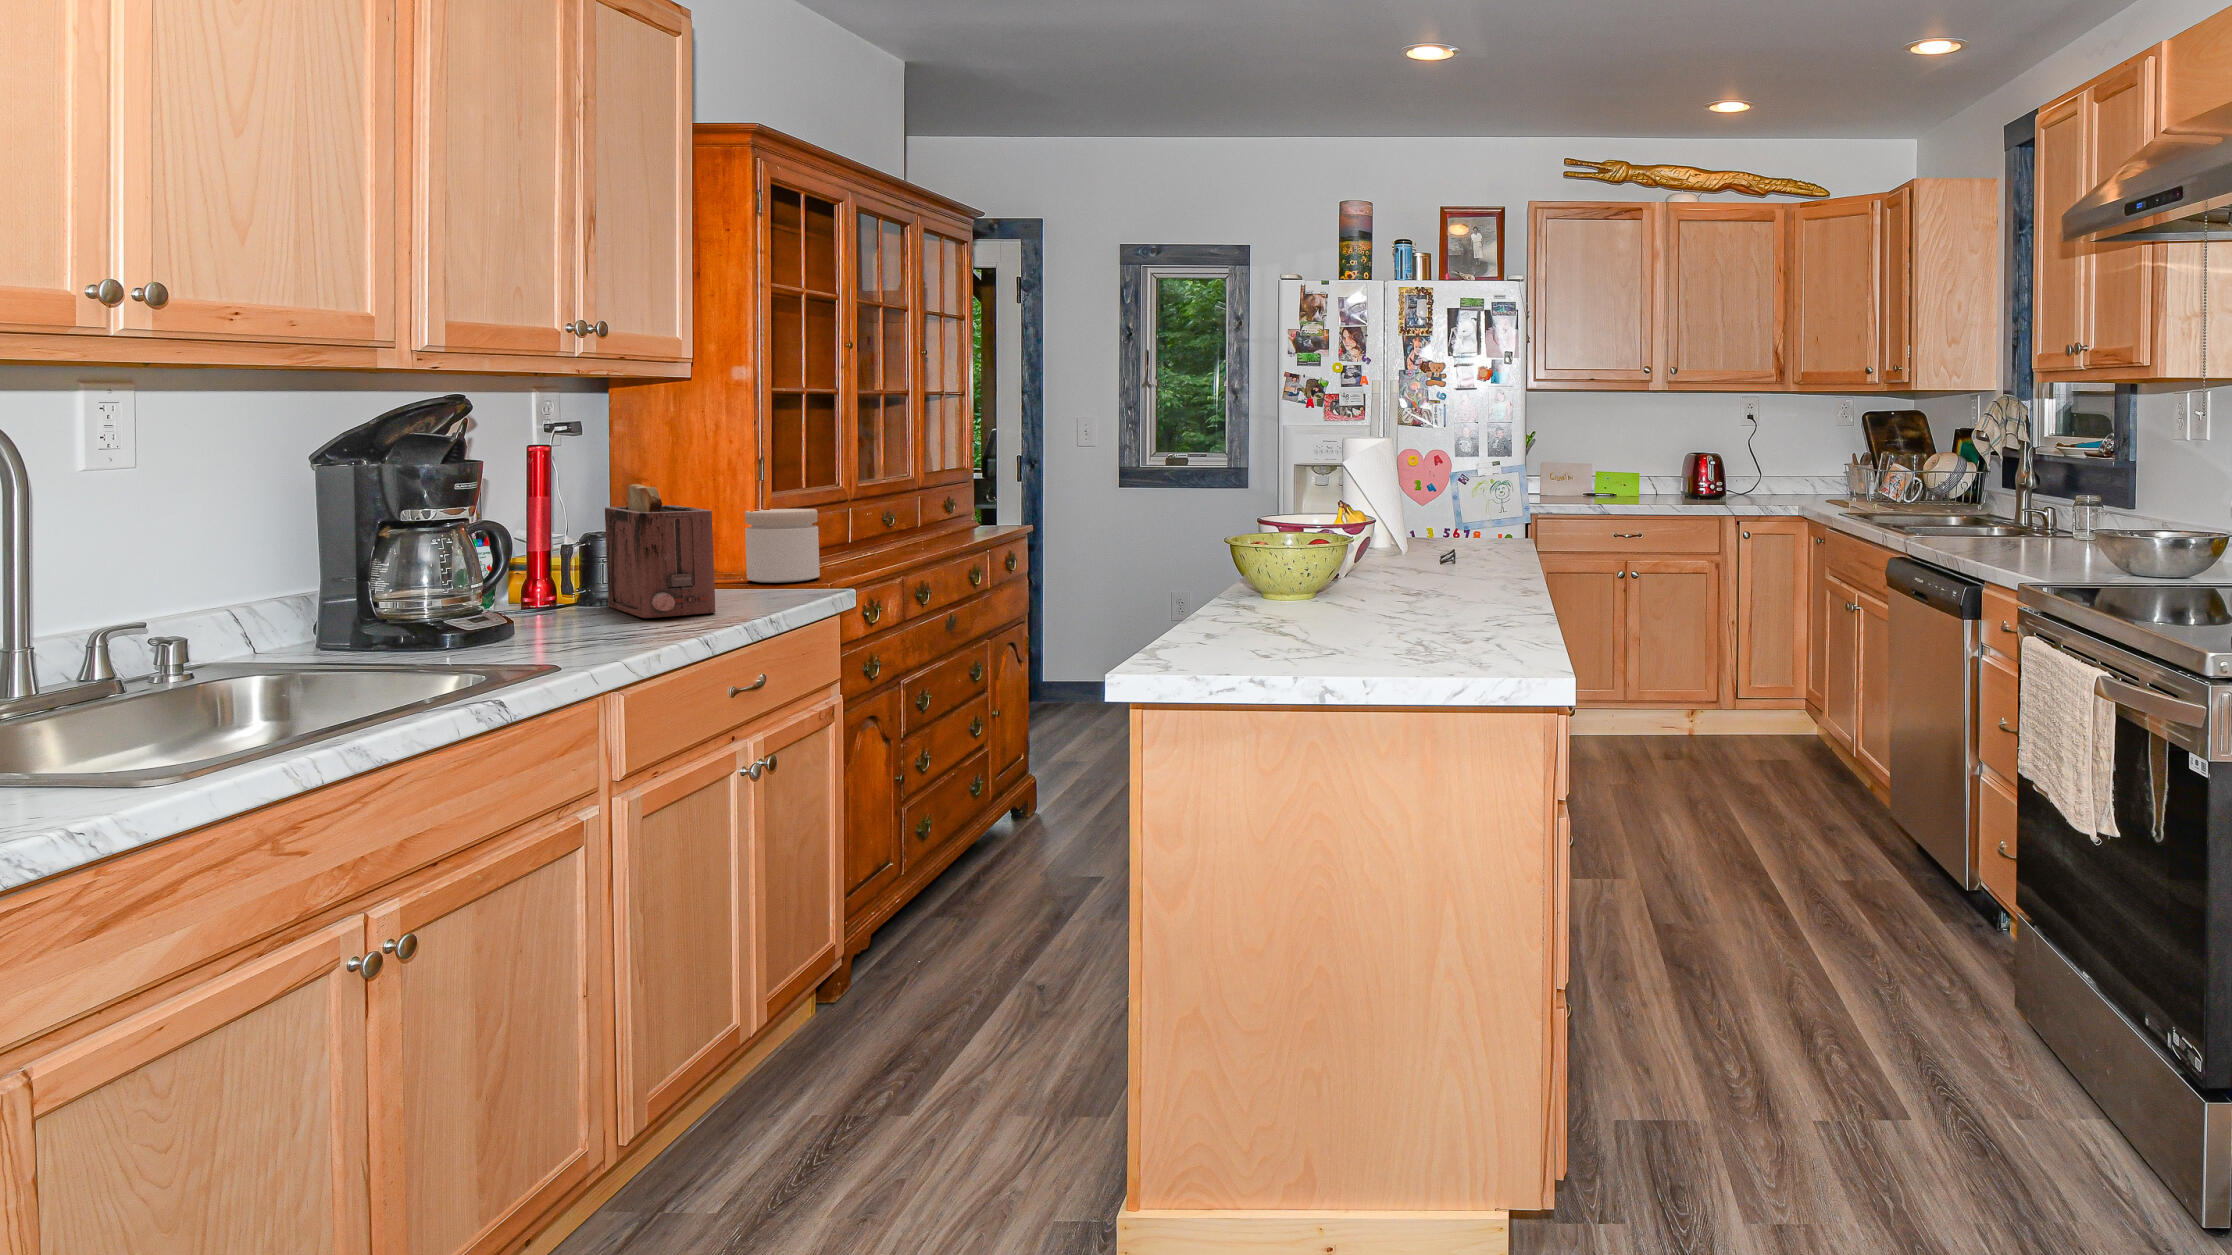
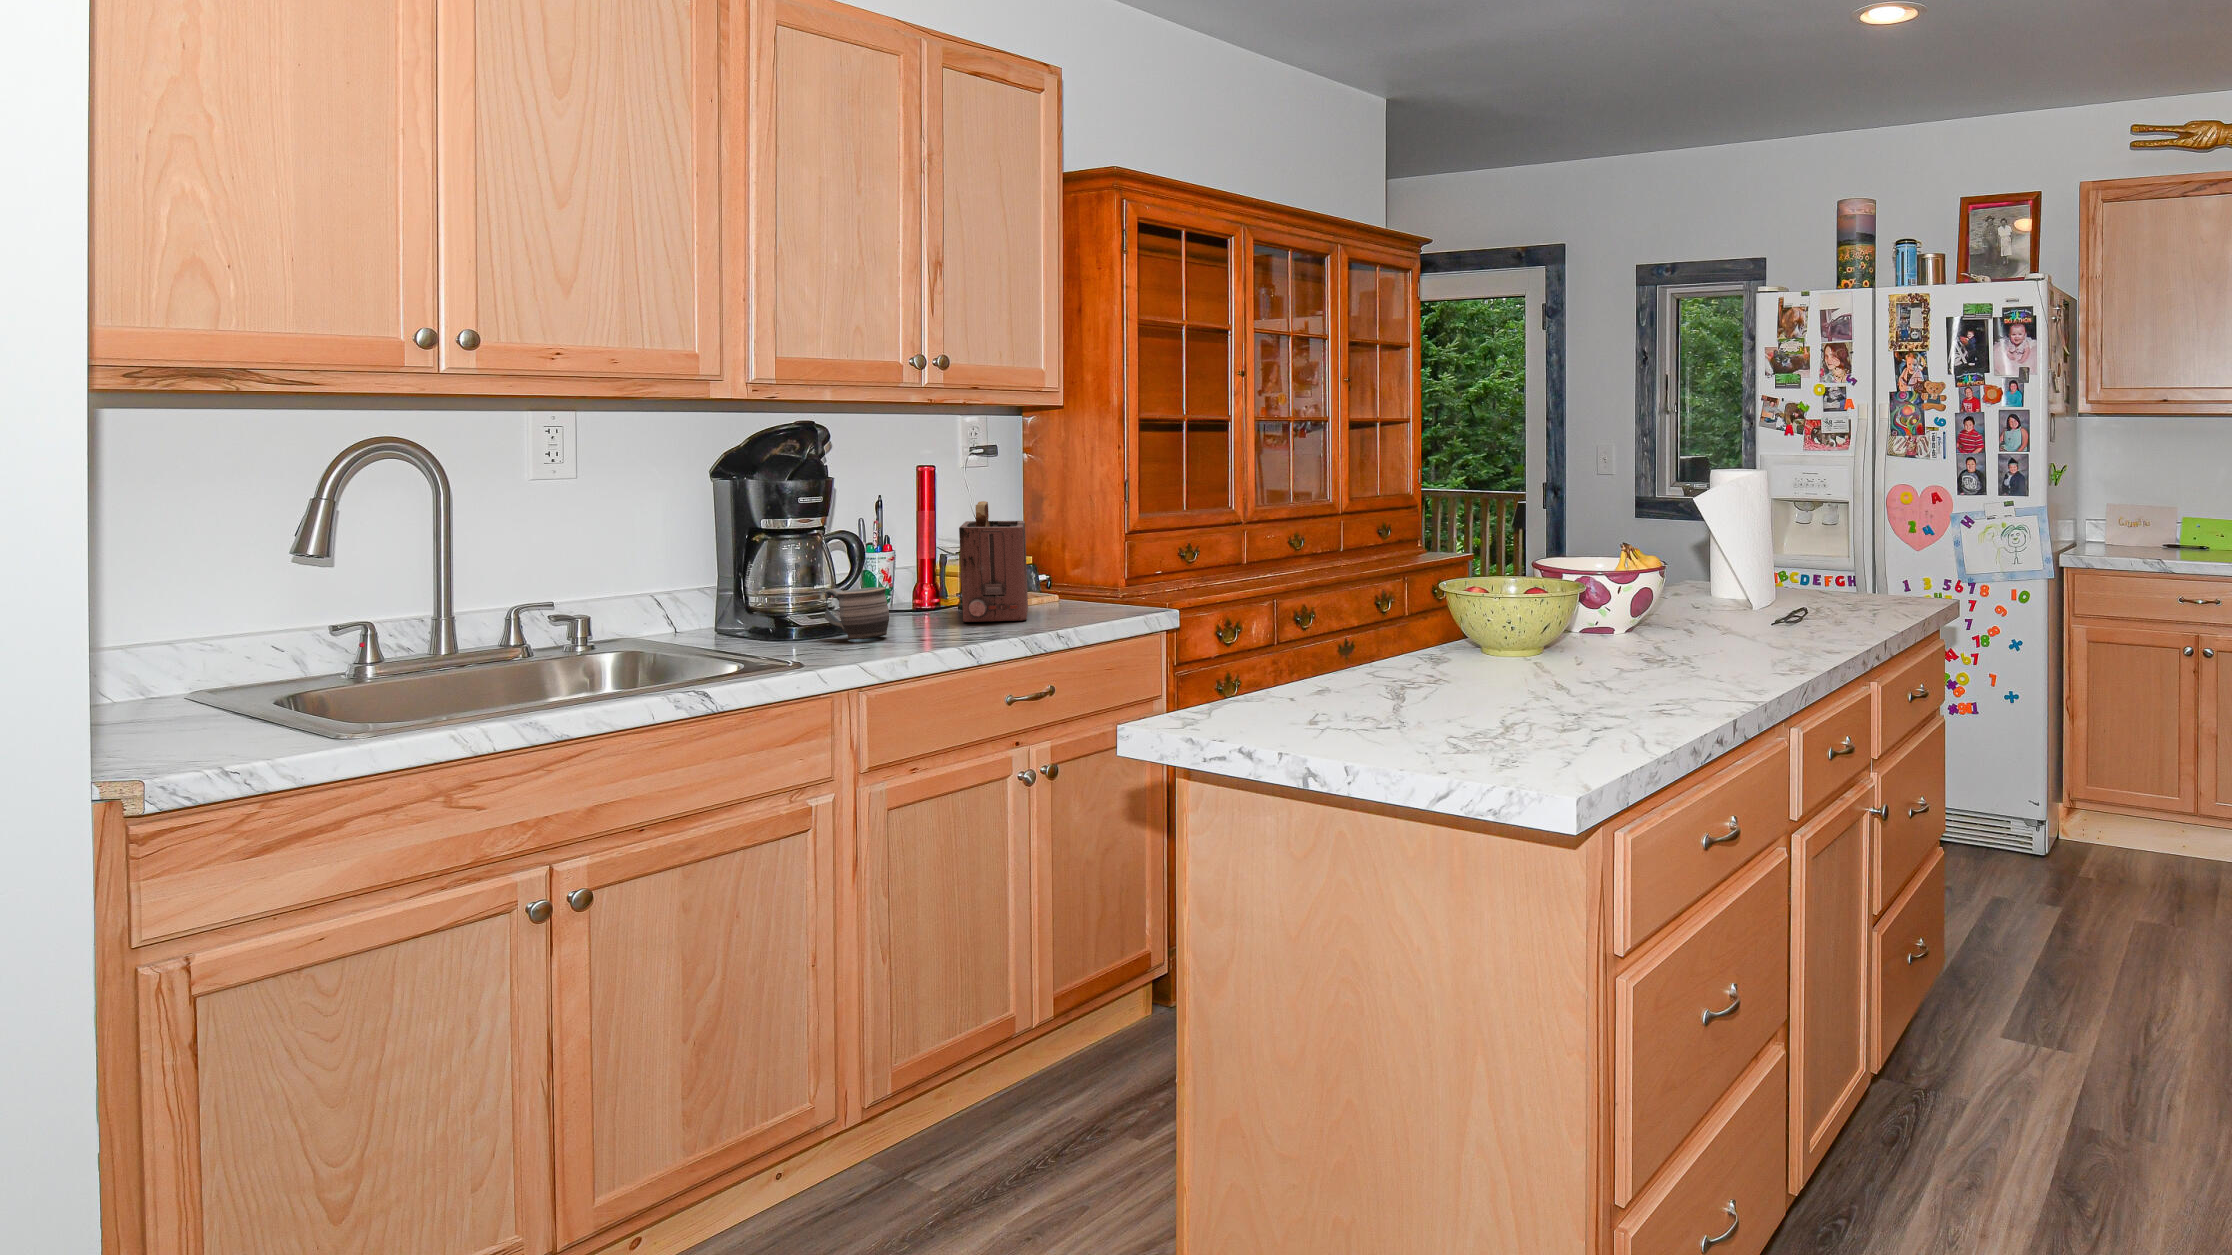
jar: present [745,509,820,583] -> none [1110,526,1174,594]
mug: none [501,582,588,642] -> present [824,587,889,639]

